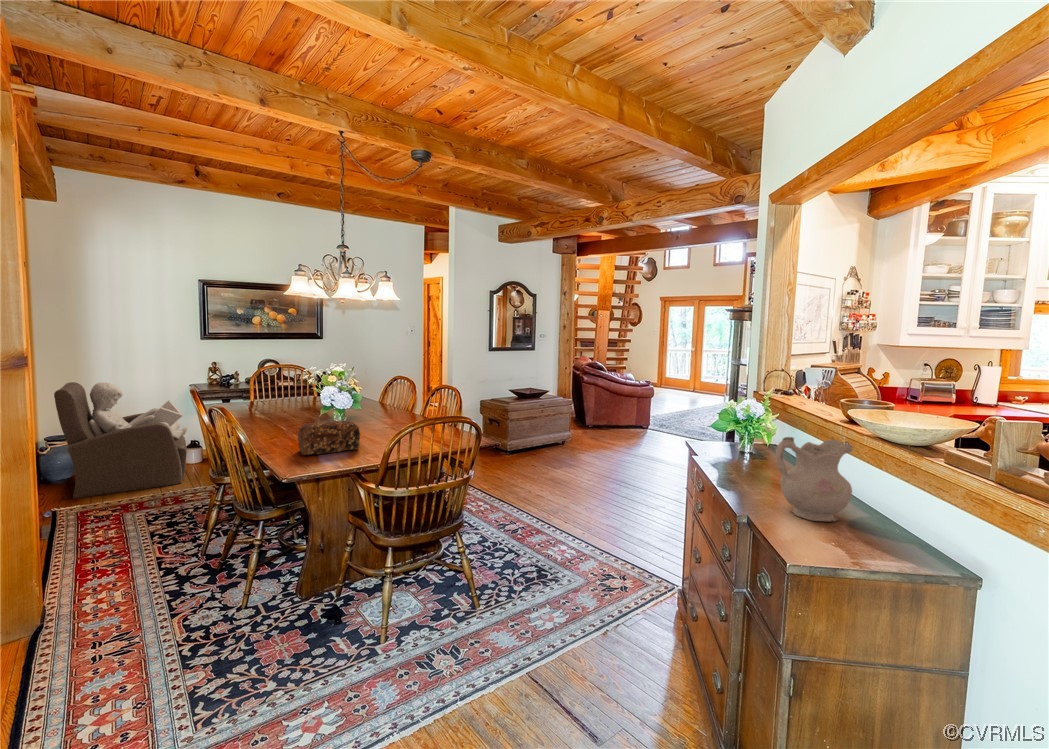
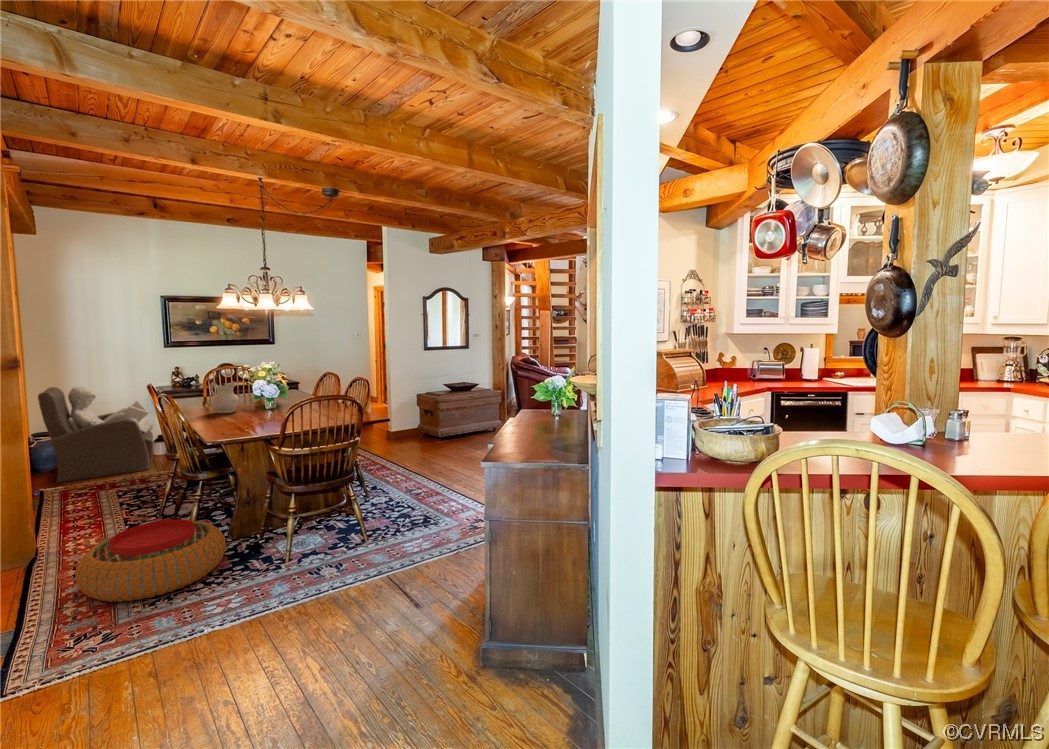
bread loaf: present [298,421,360,455] -> none [227,404,274,430]
ceramic pitcher: present [776,437,852,521] -> present [210,381,239,413]
pouf: none [95,577,300,716] -> present [75,519,226,602]

